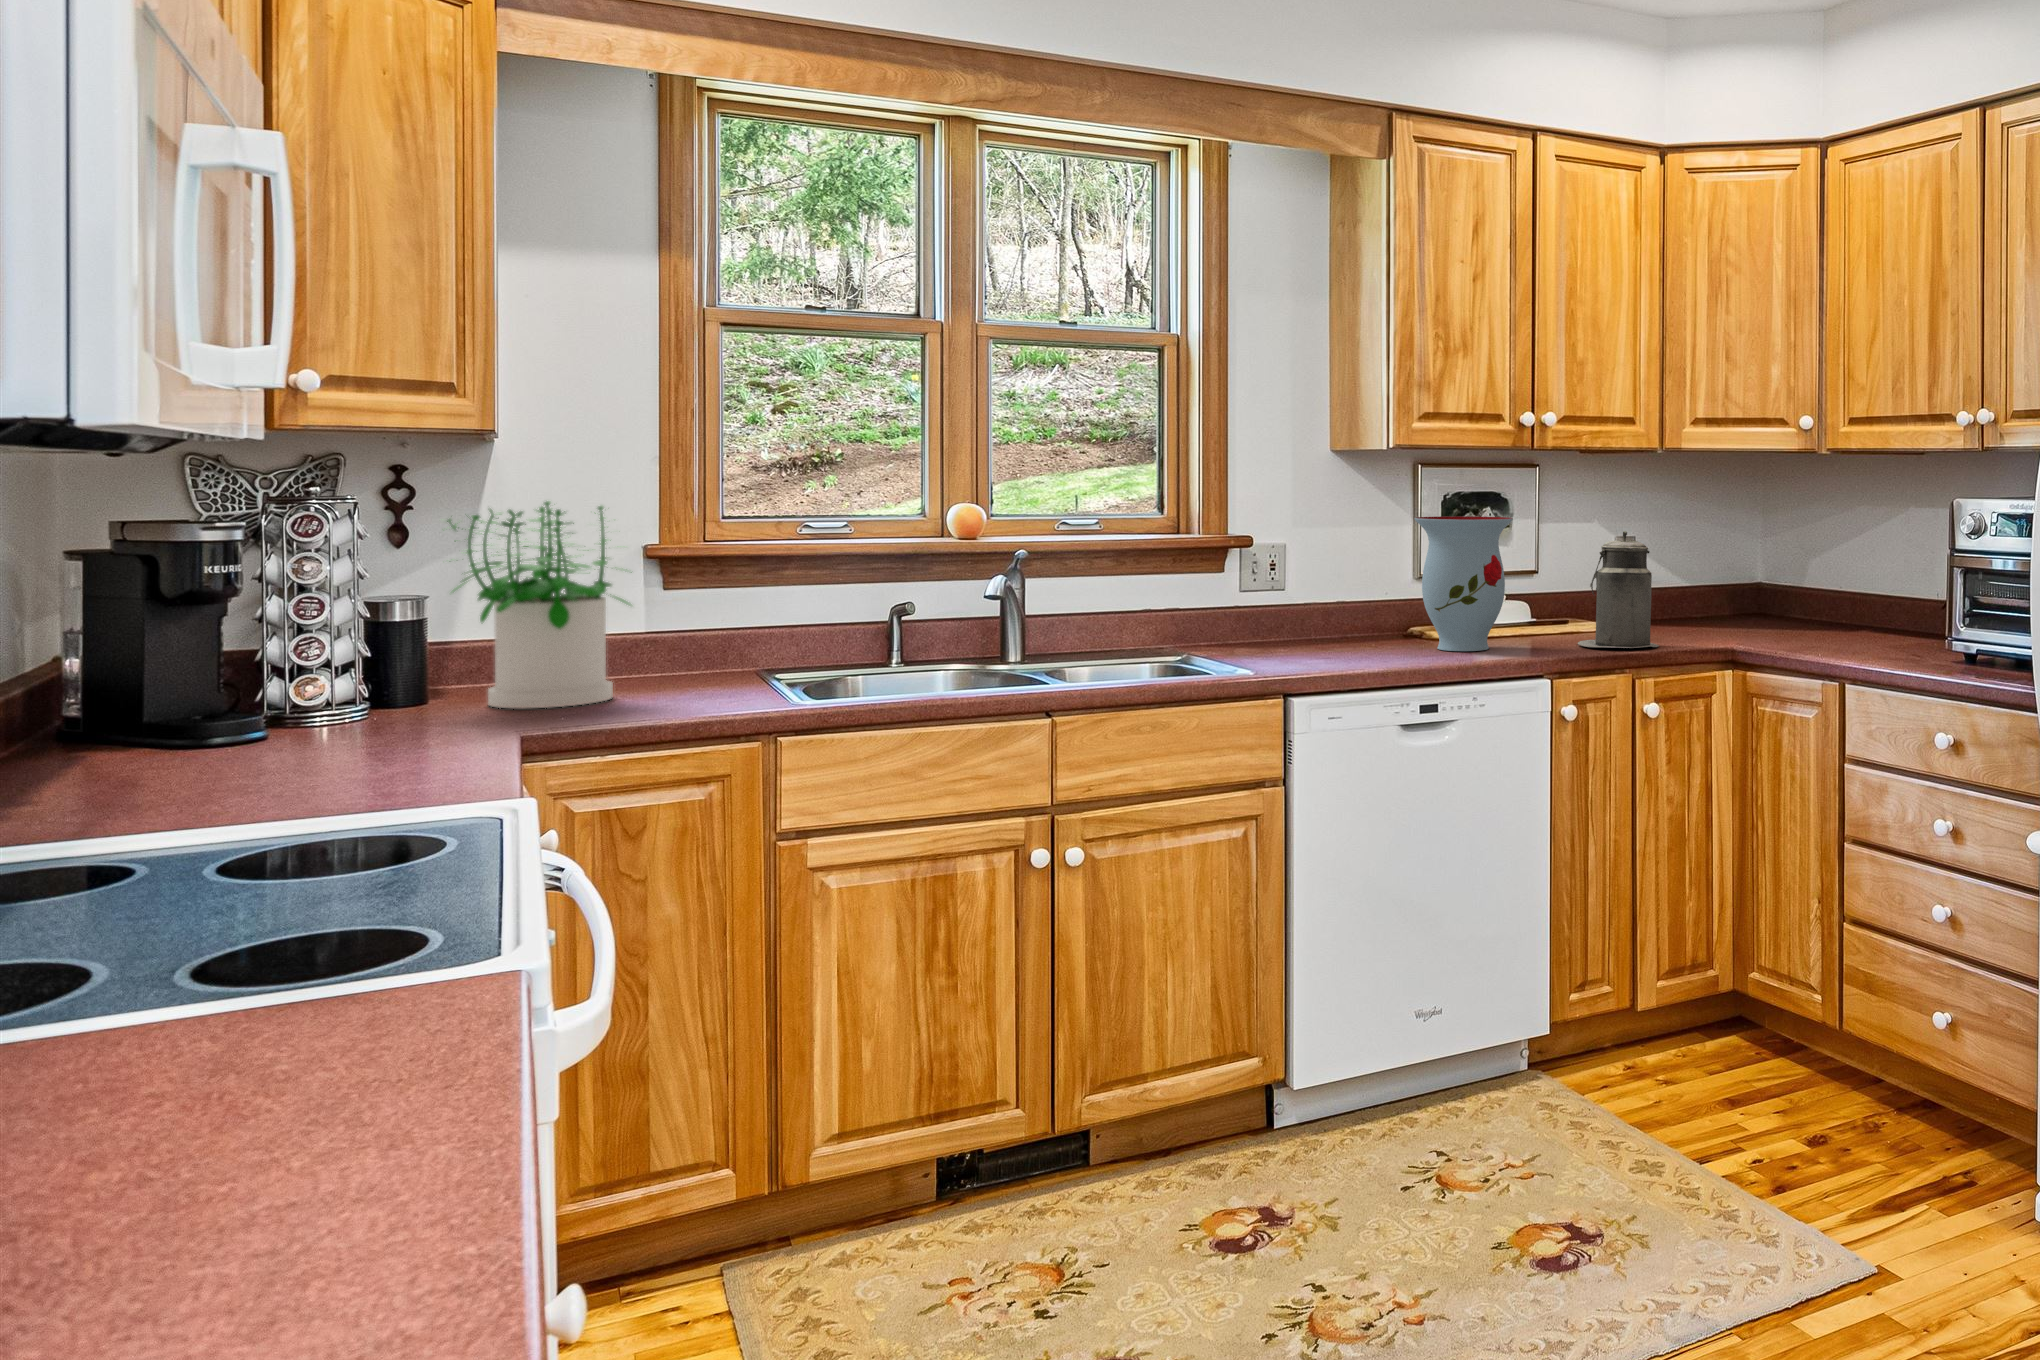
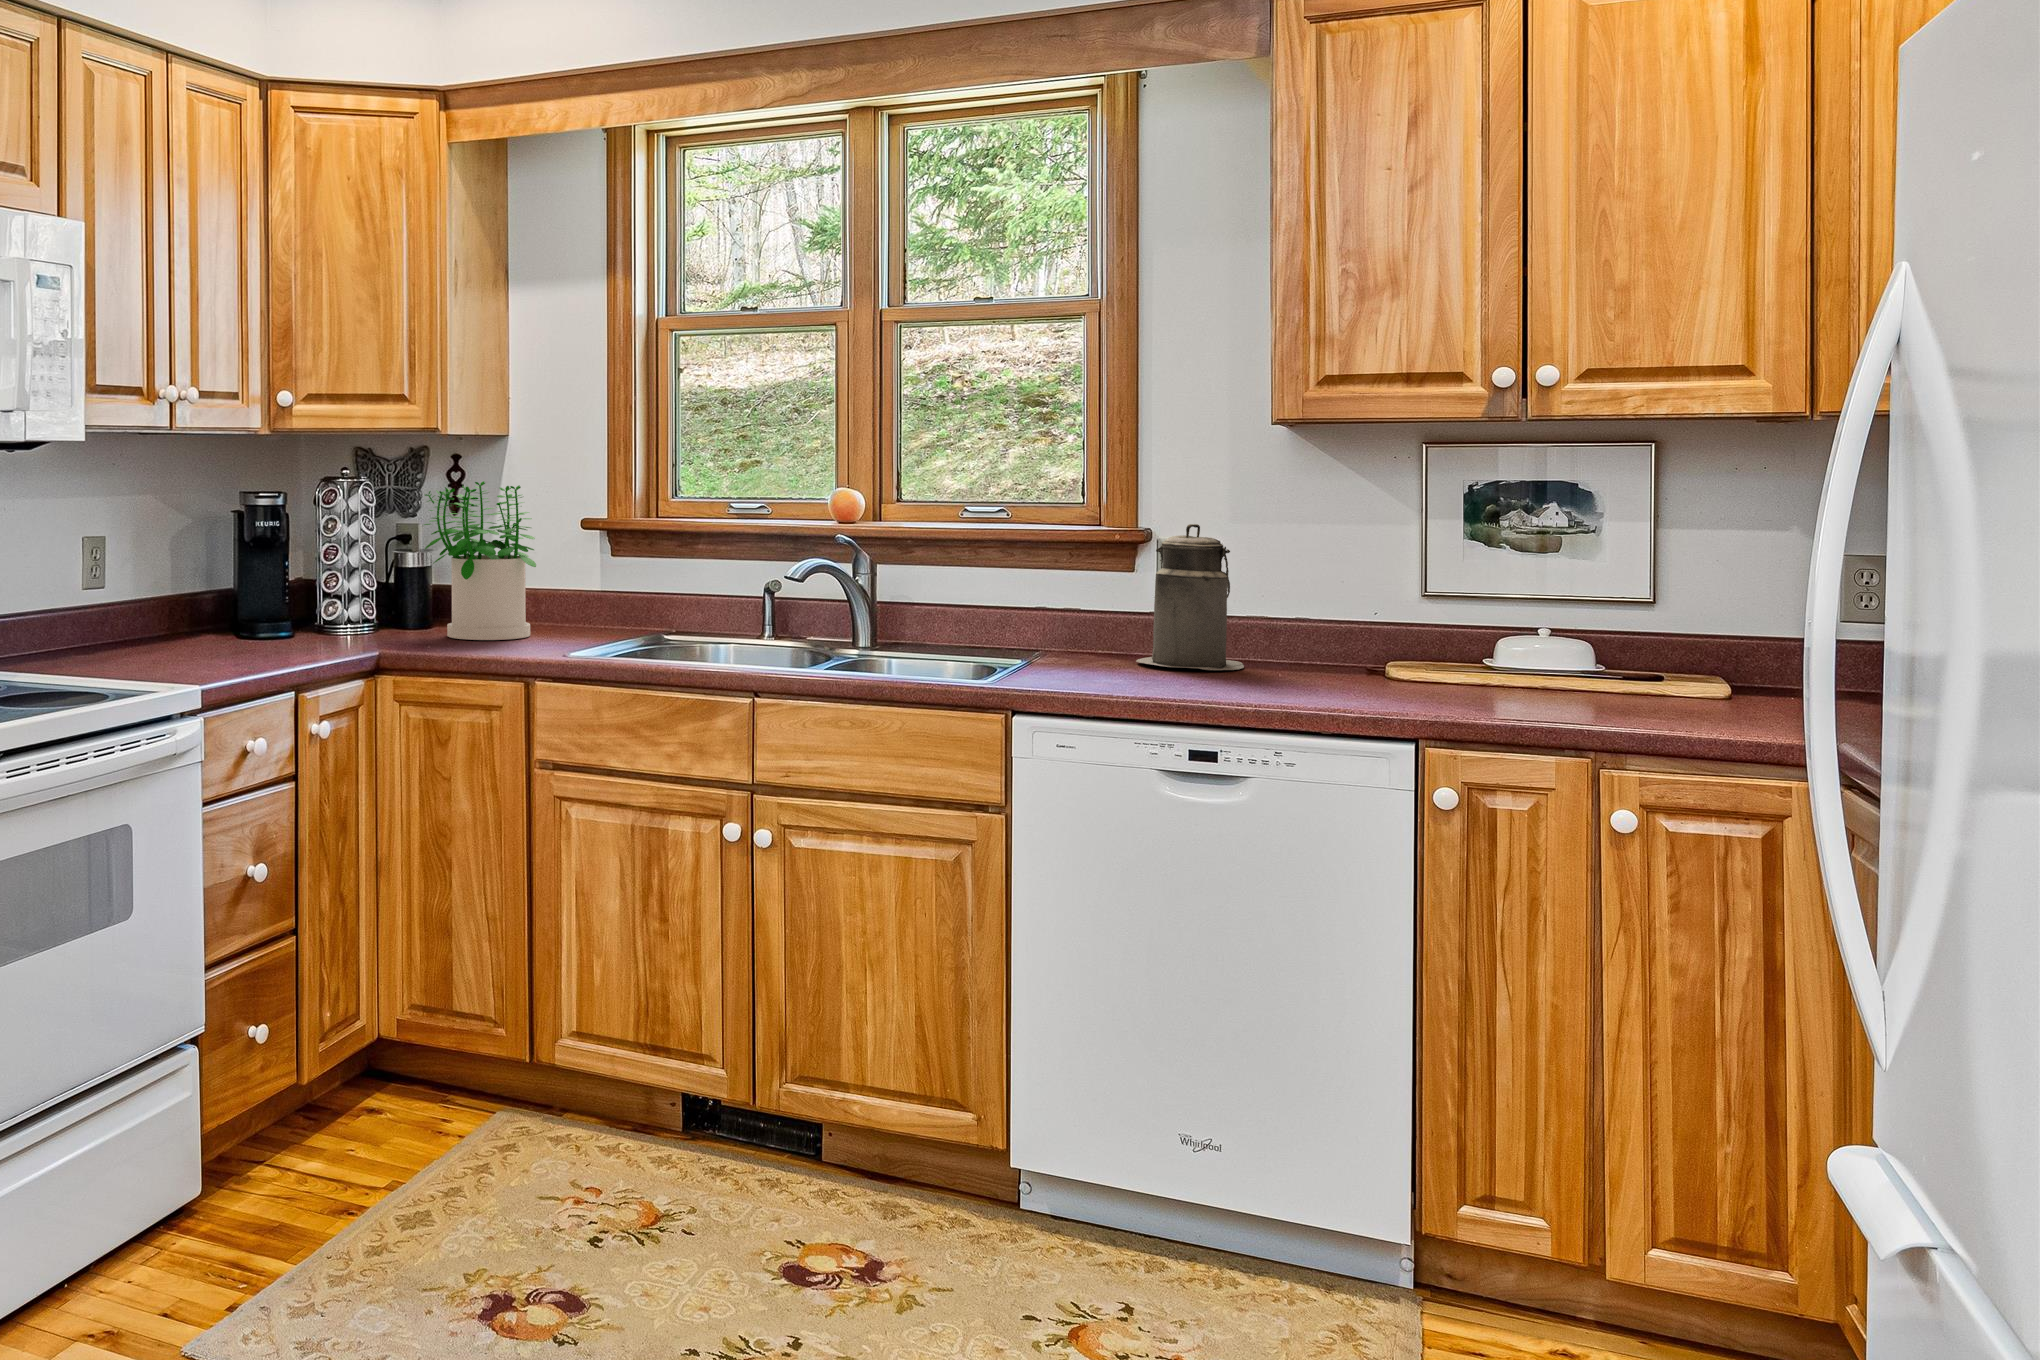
vase: present [1415,516,1513,651] -> none [1307,513,1457,695]
canister: present [1578,531,1659,648] -> present [1136,524,1244,670]

